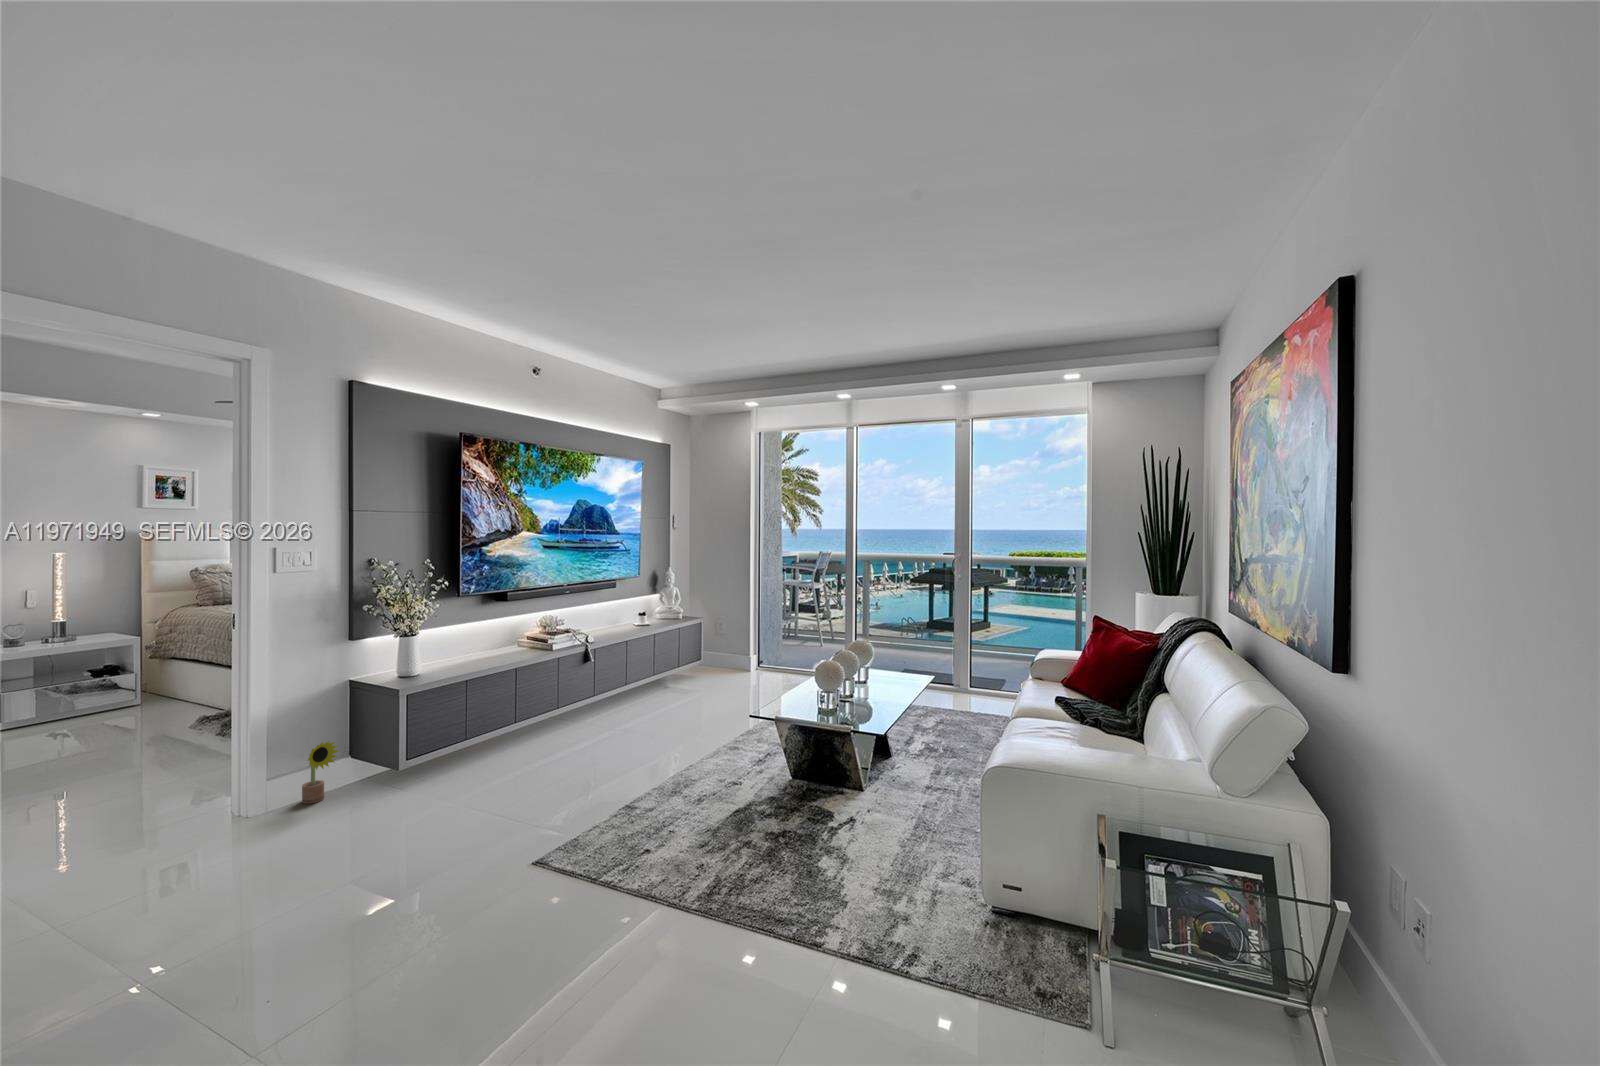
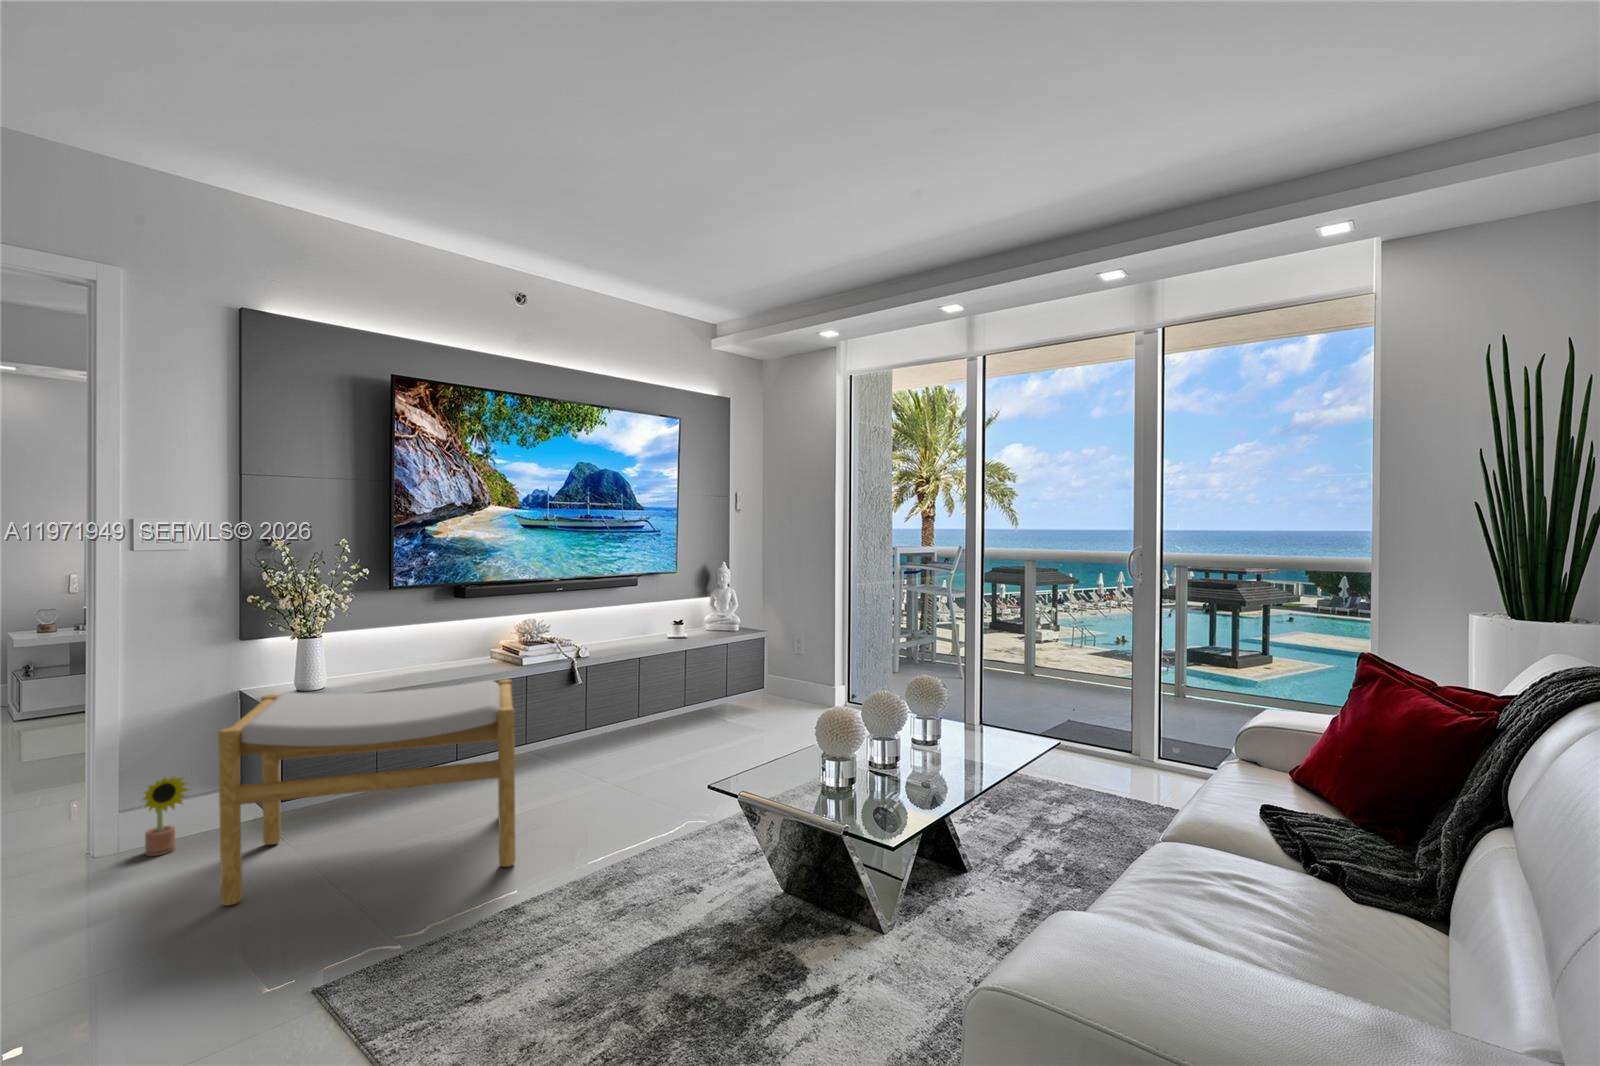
footstool: none [396,658,602,824] -> present [218,679,515,906]

